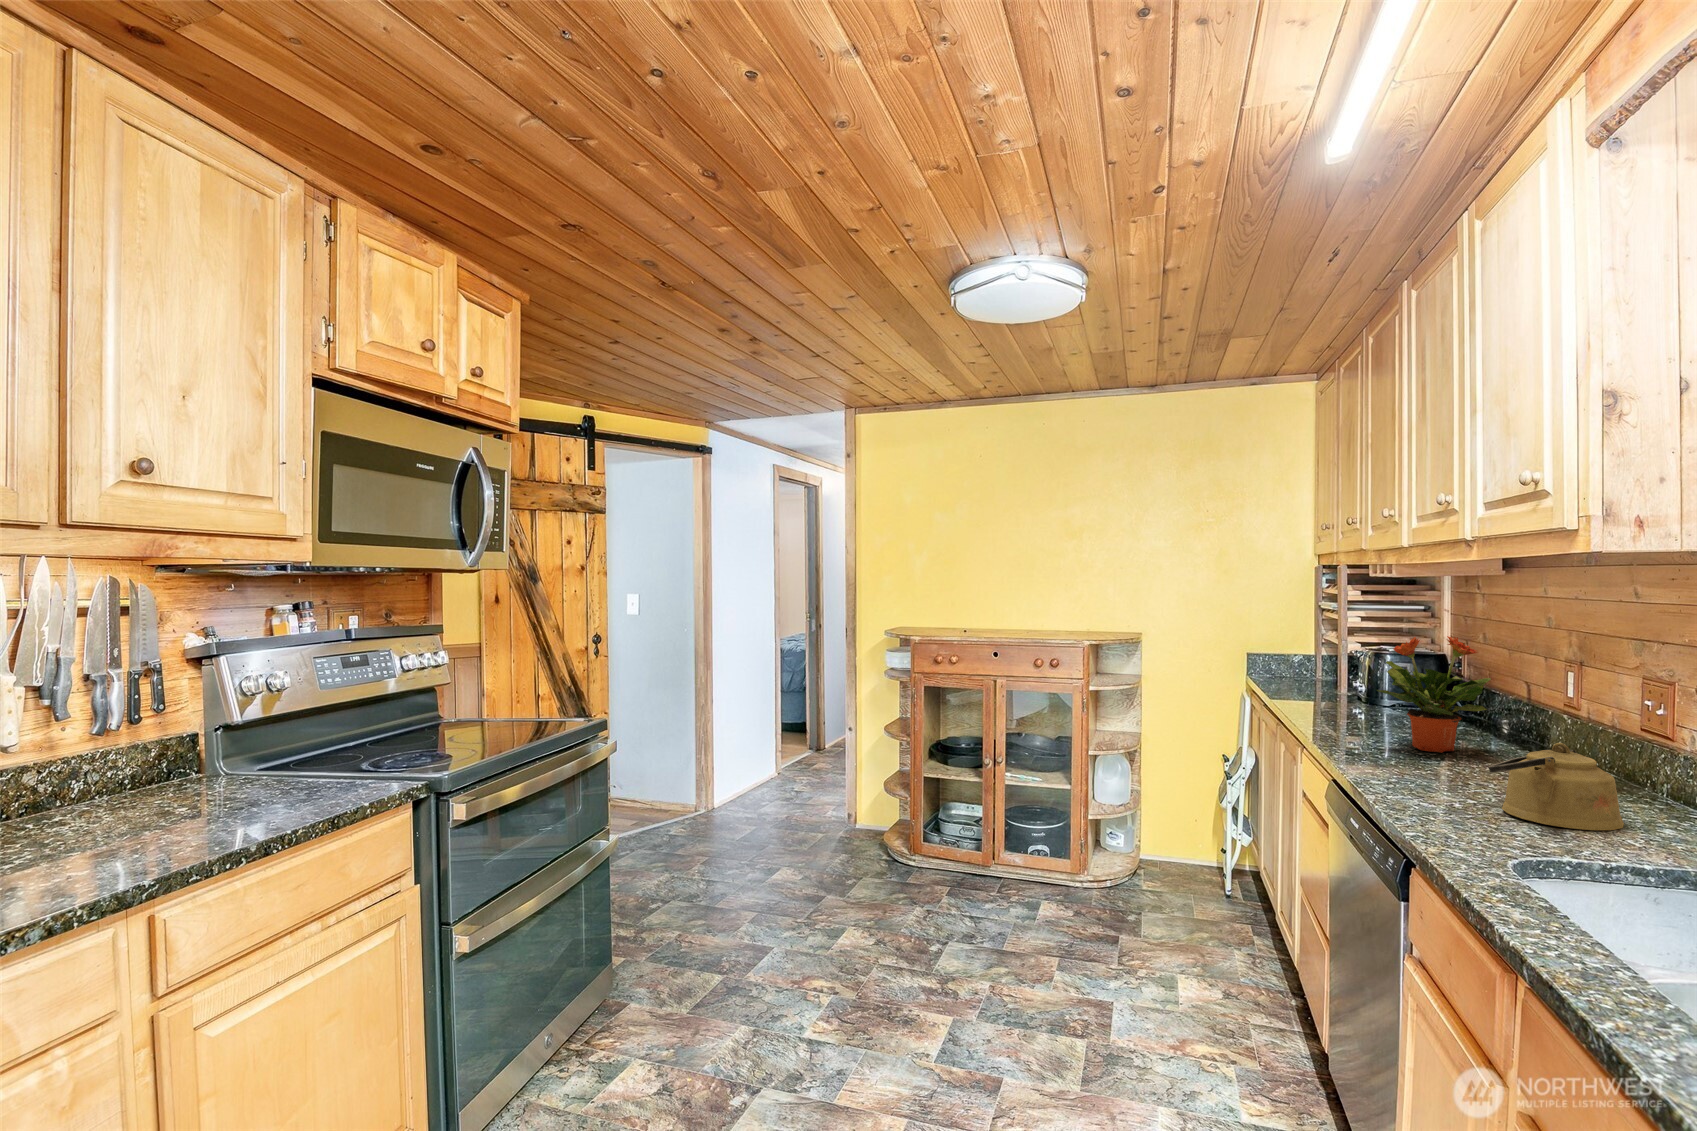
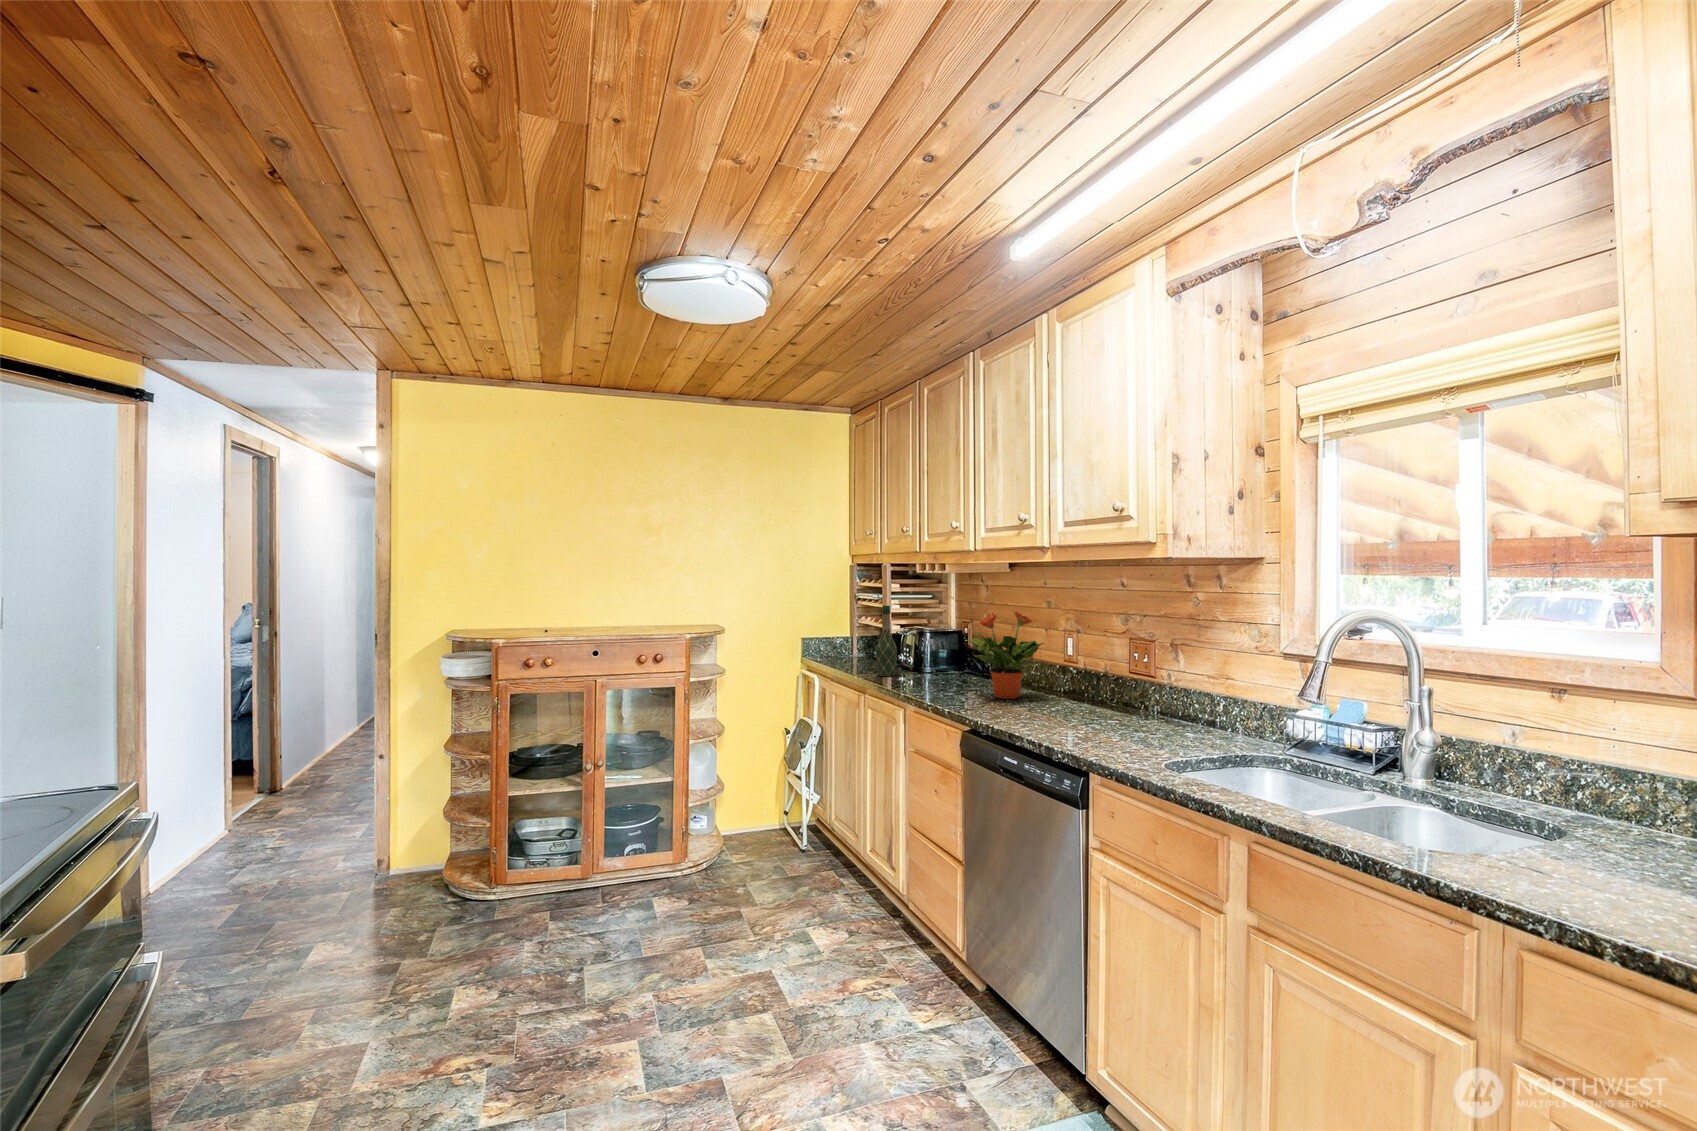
wine bottle: none [1306,619,1337,706] -> present [875,606,897,676]
kettle: present [1488,743,1624,830] -> none [1103,677,1175,734]

